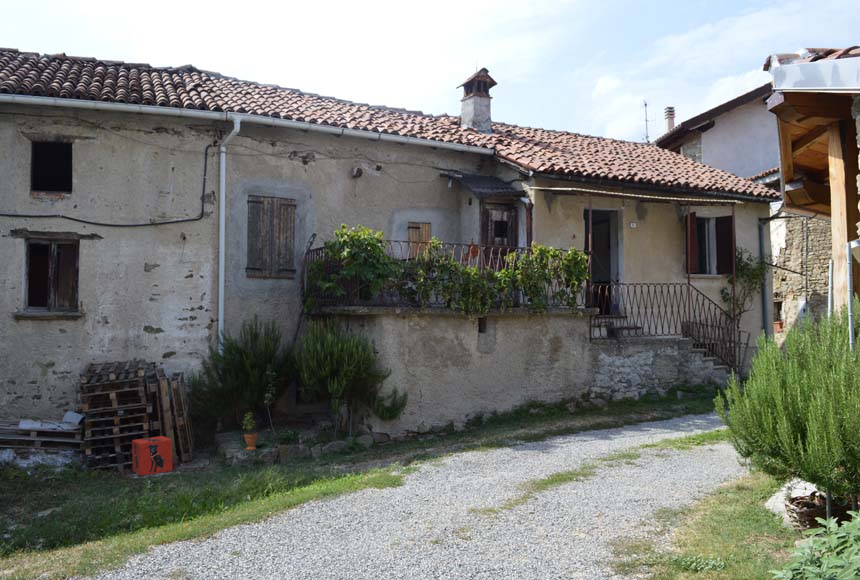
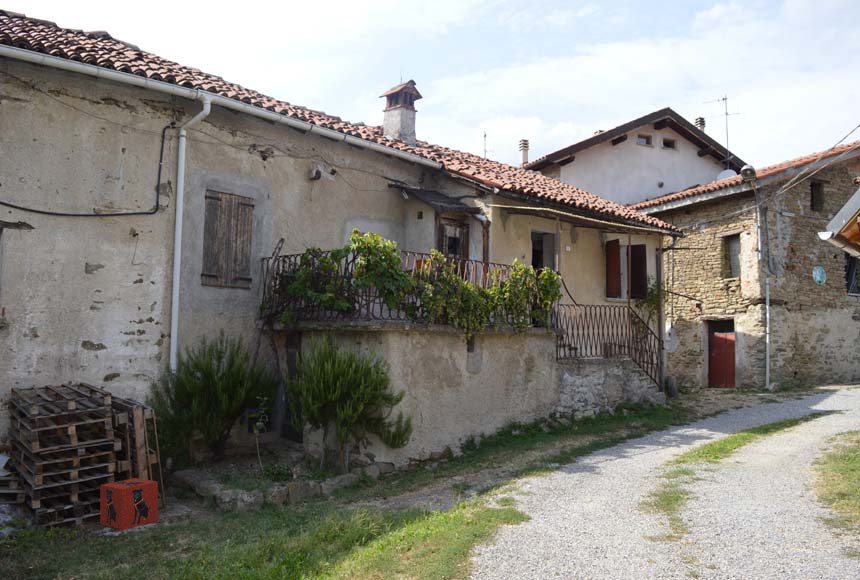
potted plant: present [243,412,257,450] -> none [243,442,261,489]

